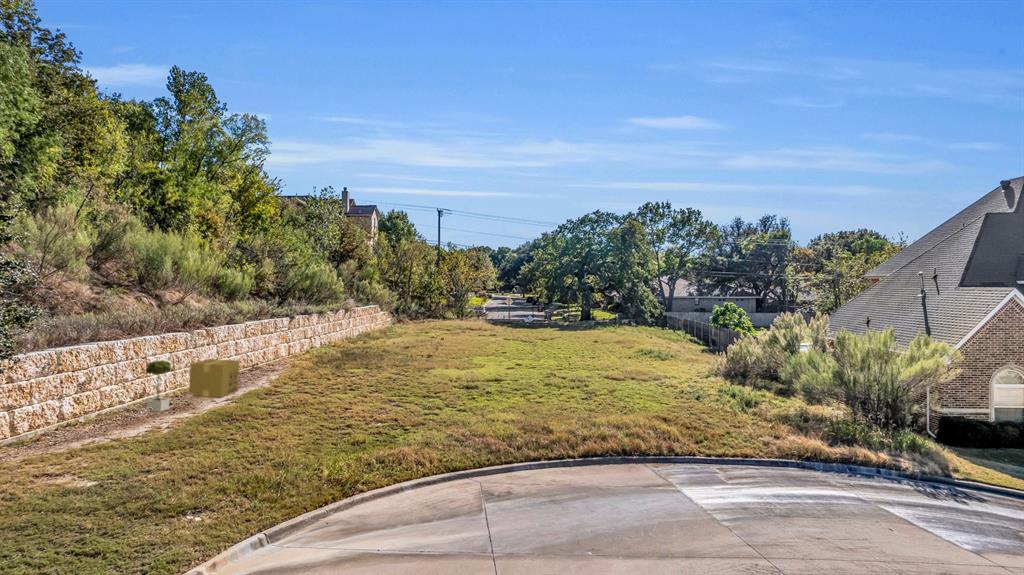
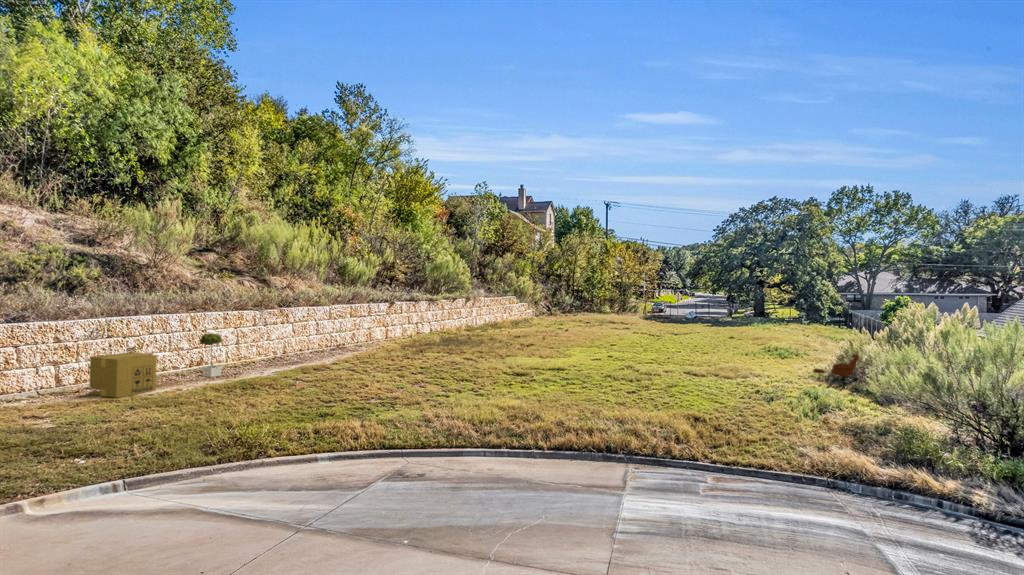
cardboard box: present [189,359,239,397] -> present [89,353,157,398]
lounge chair: none [691,359,726,384] -> present [813,354,859,383]

